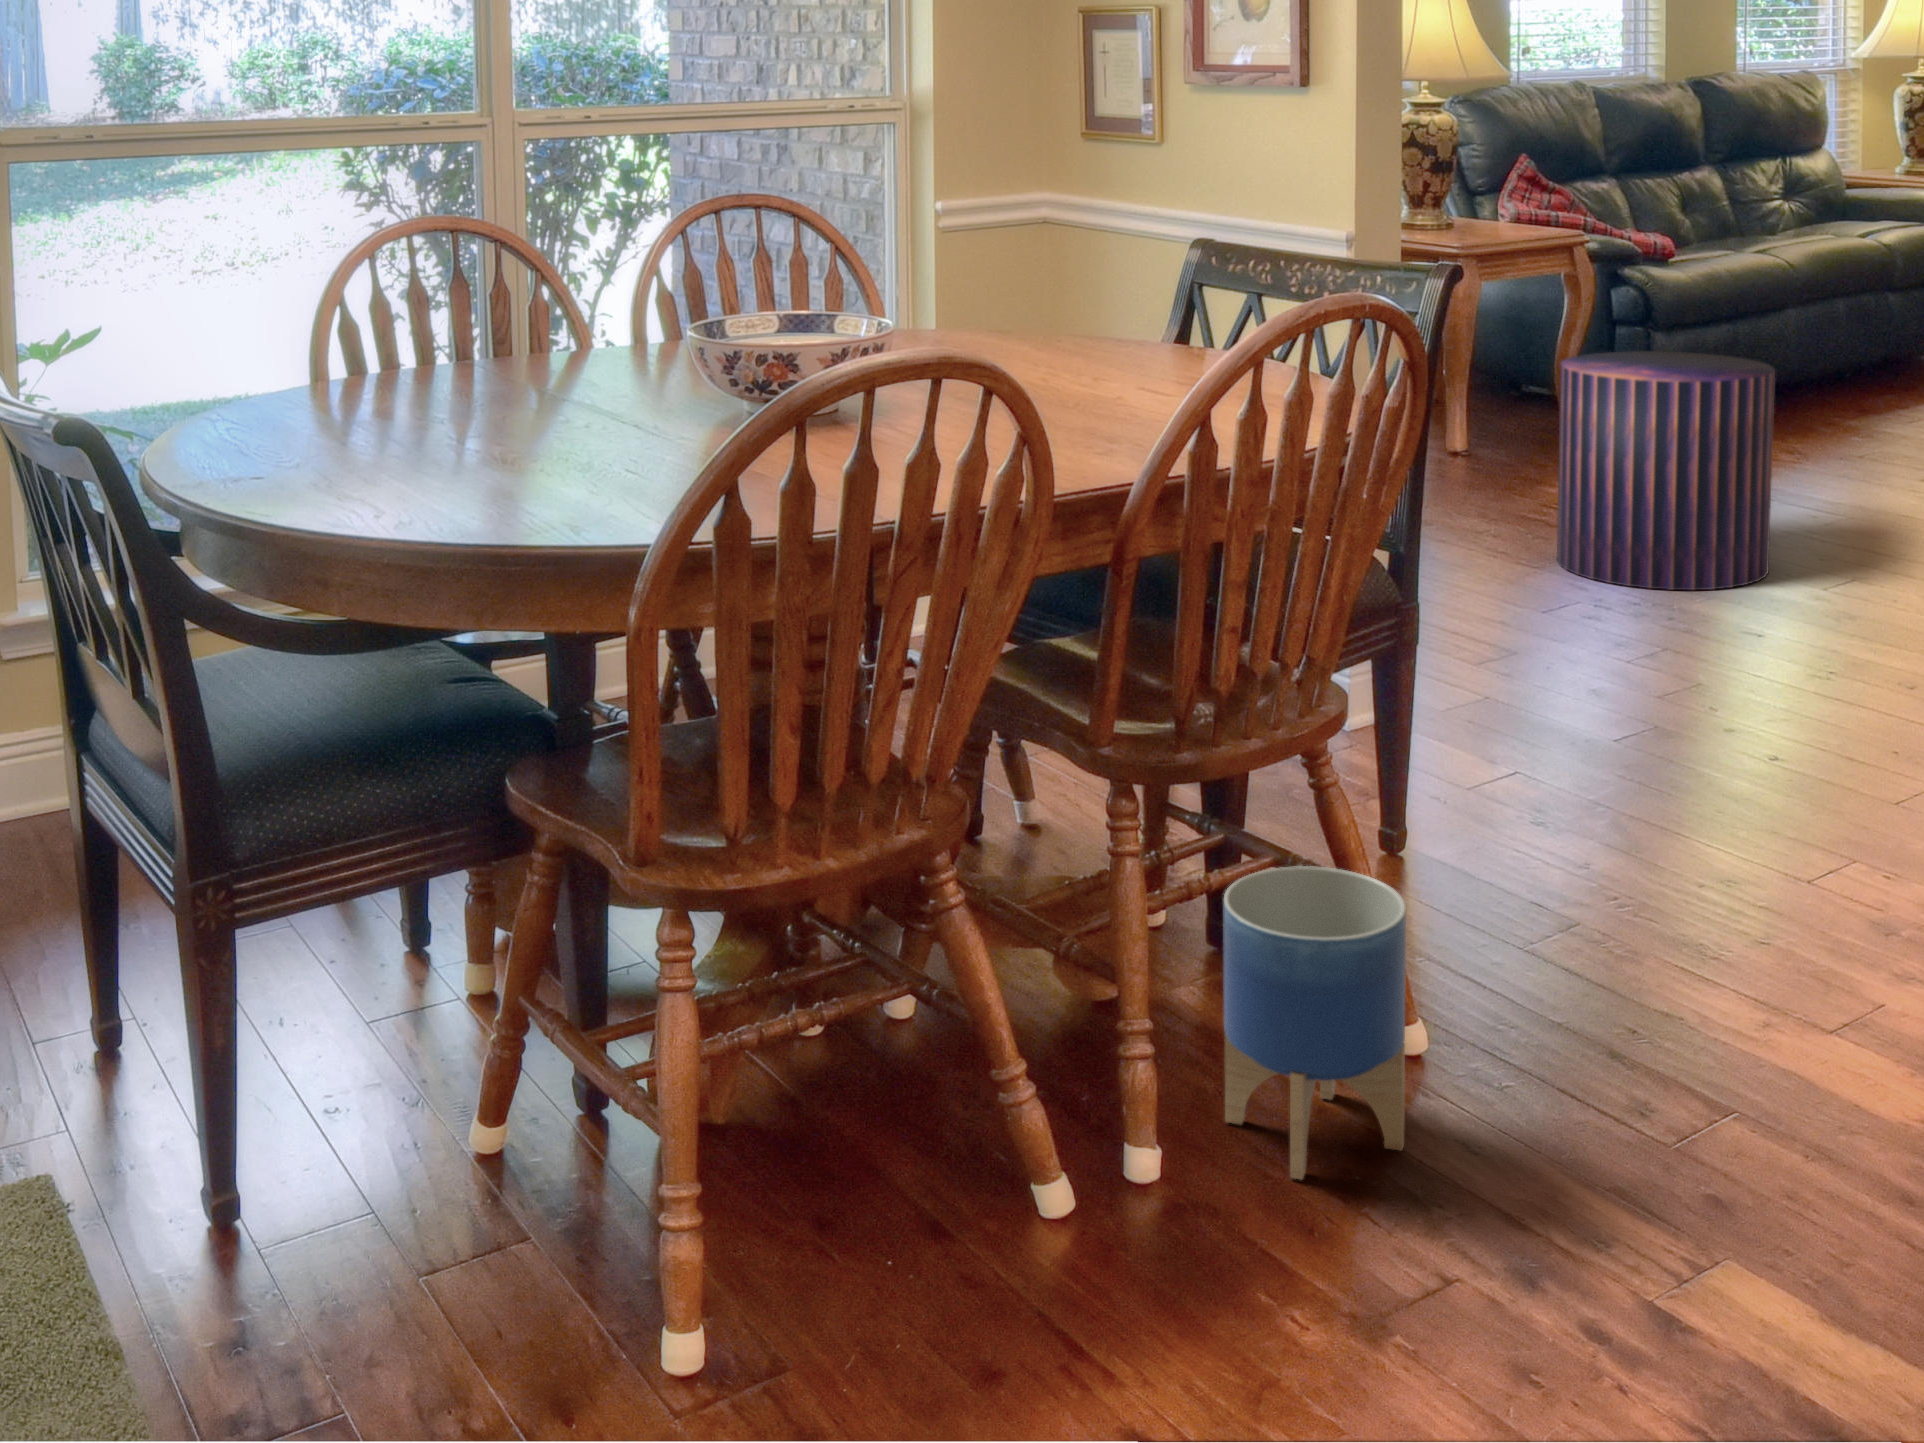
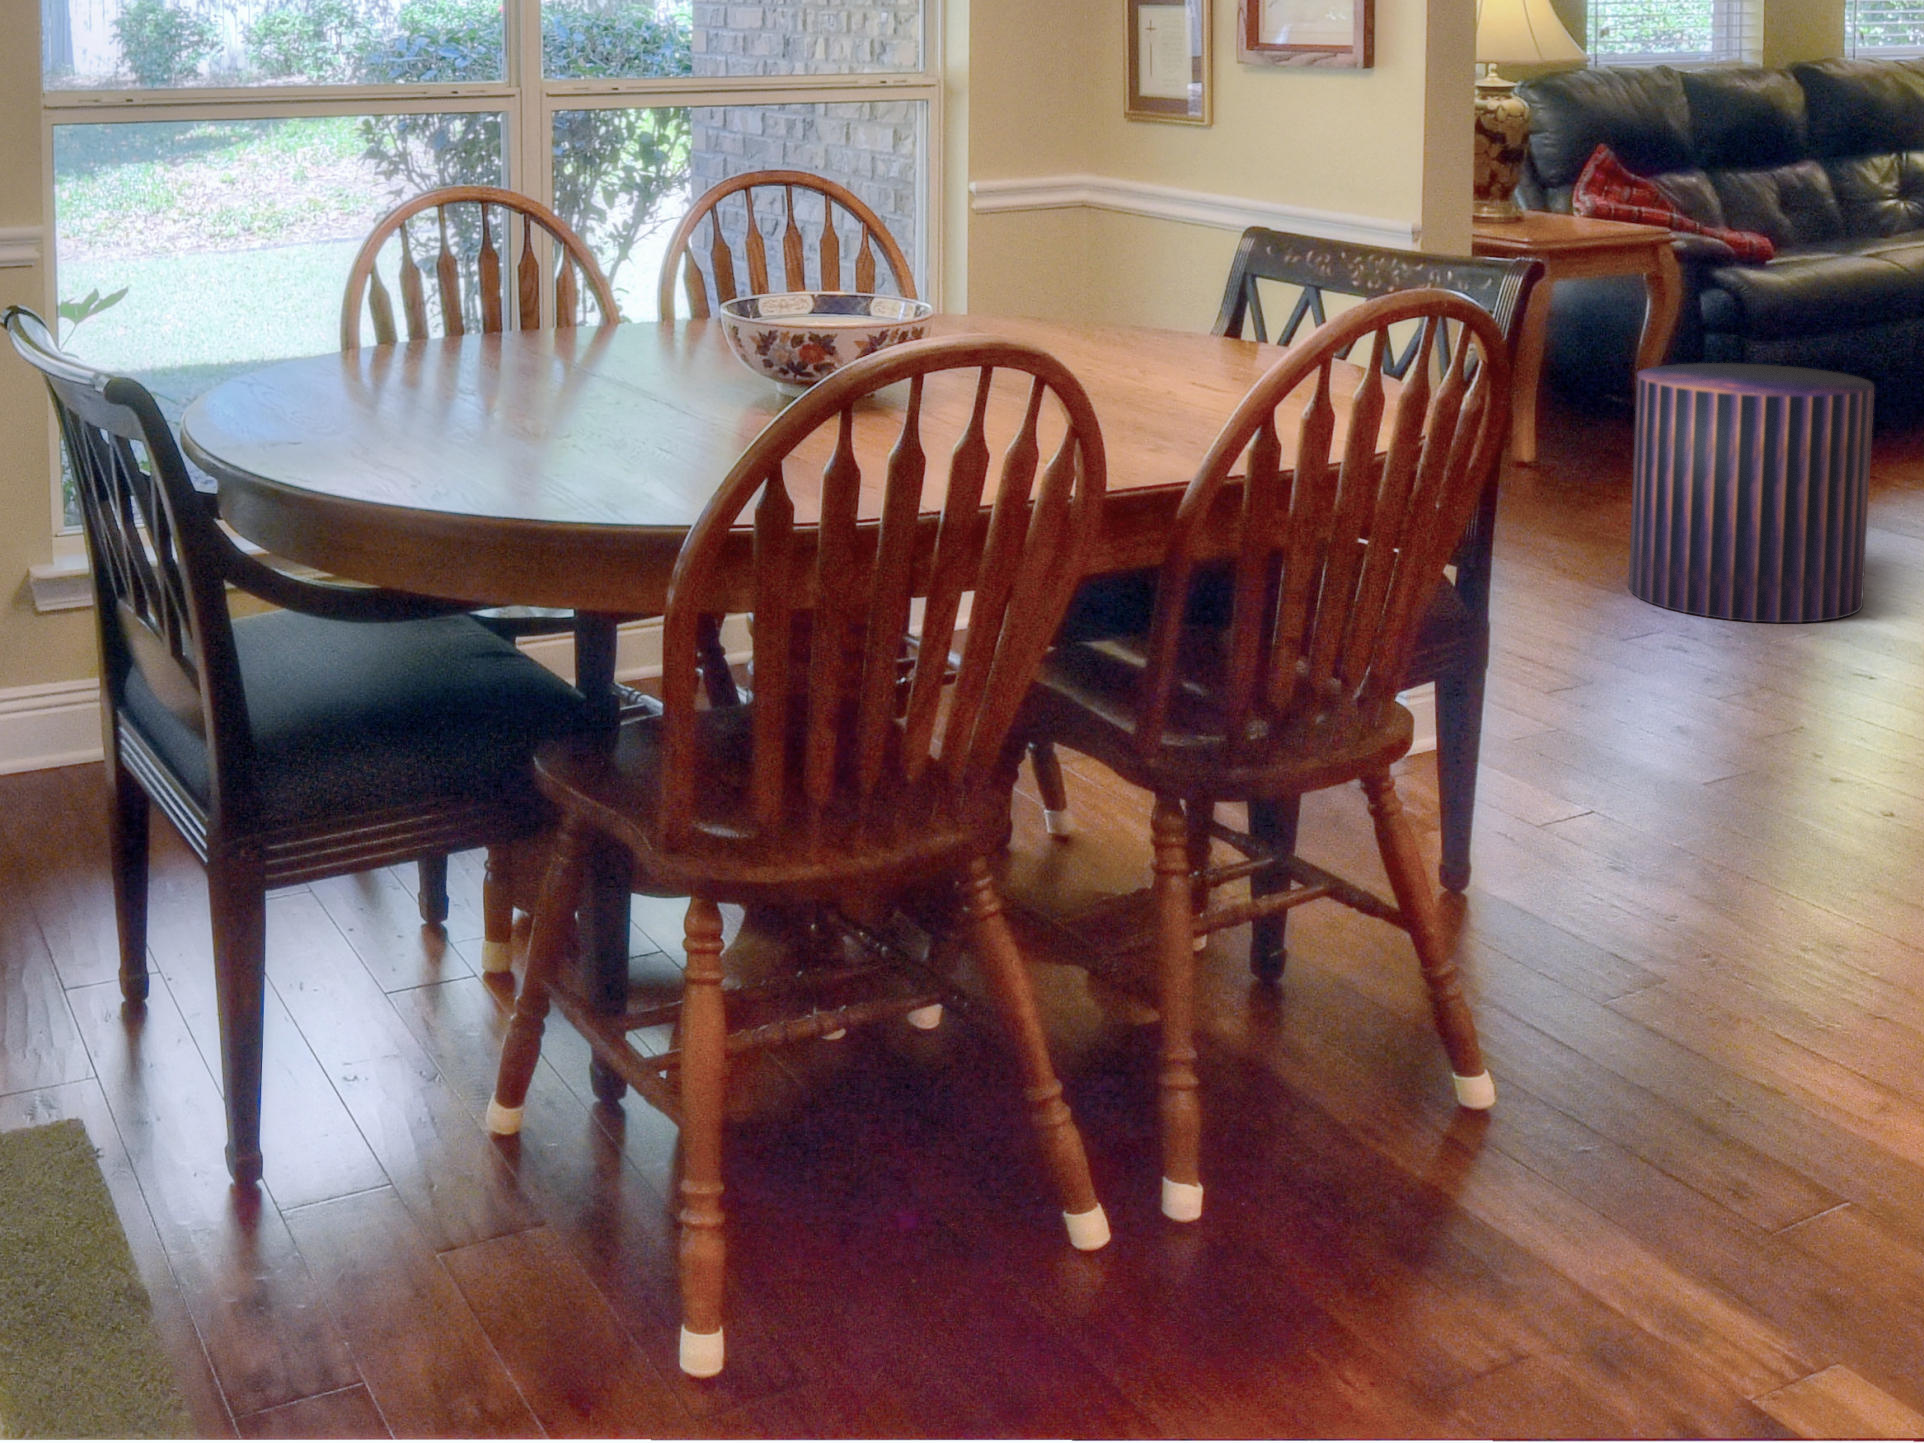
planter: present [1223,866,1406,1179] -> none [1265,866,1455,1175]

